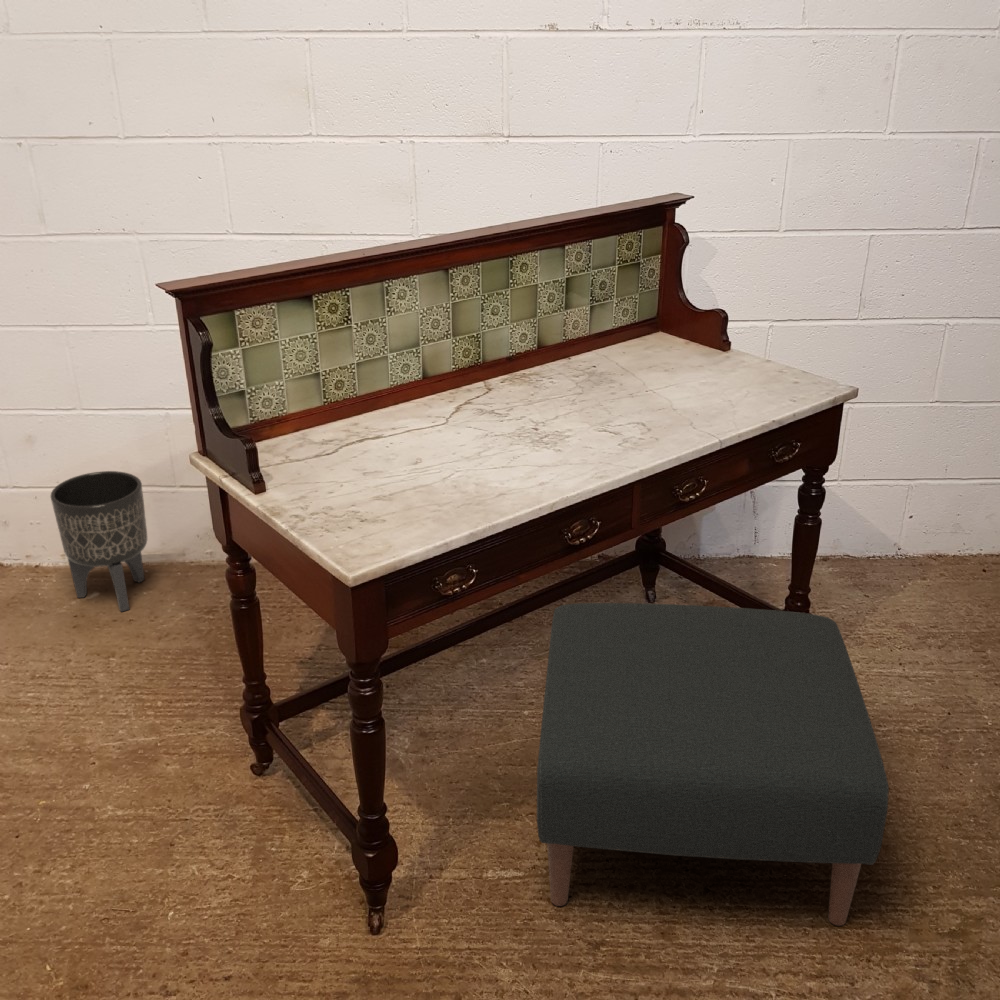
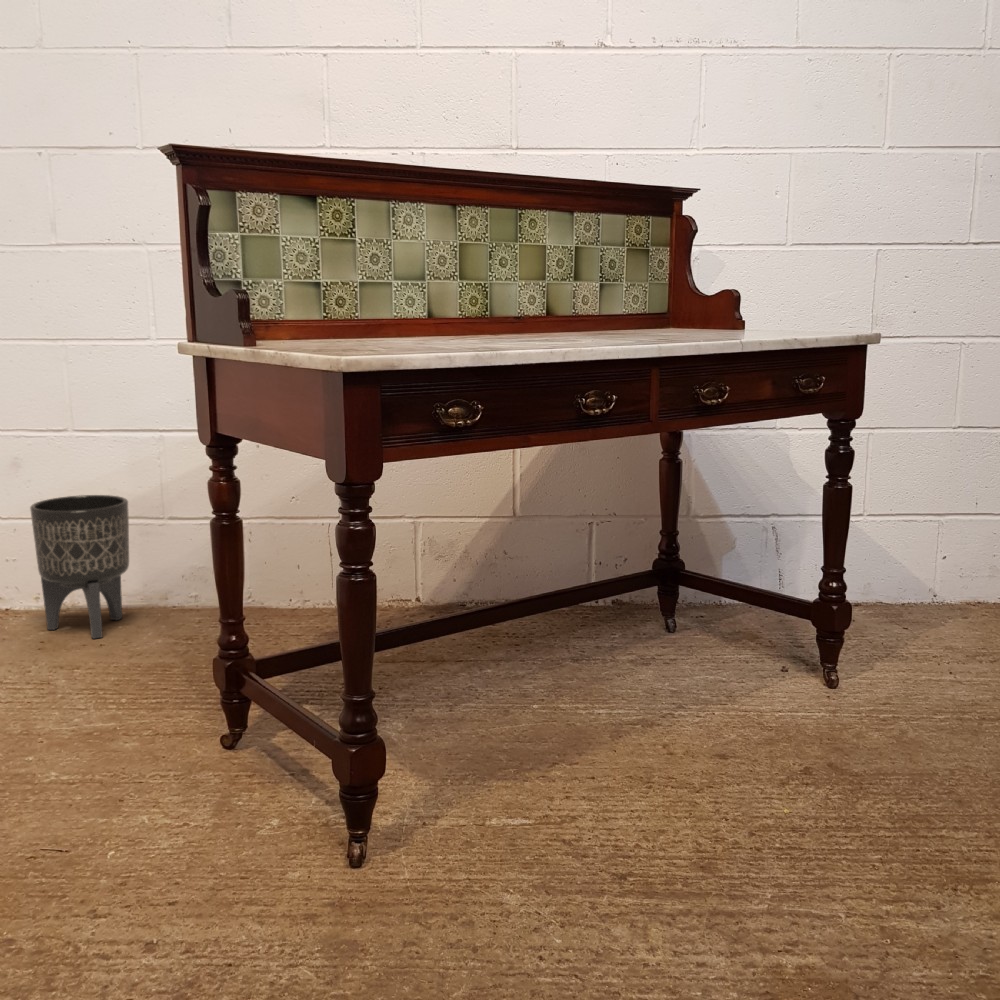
ottoman: present [537,603,889,926] -> none [550,553,960,861]

